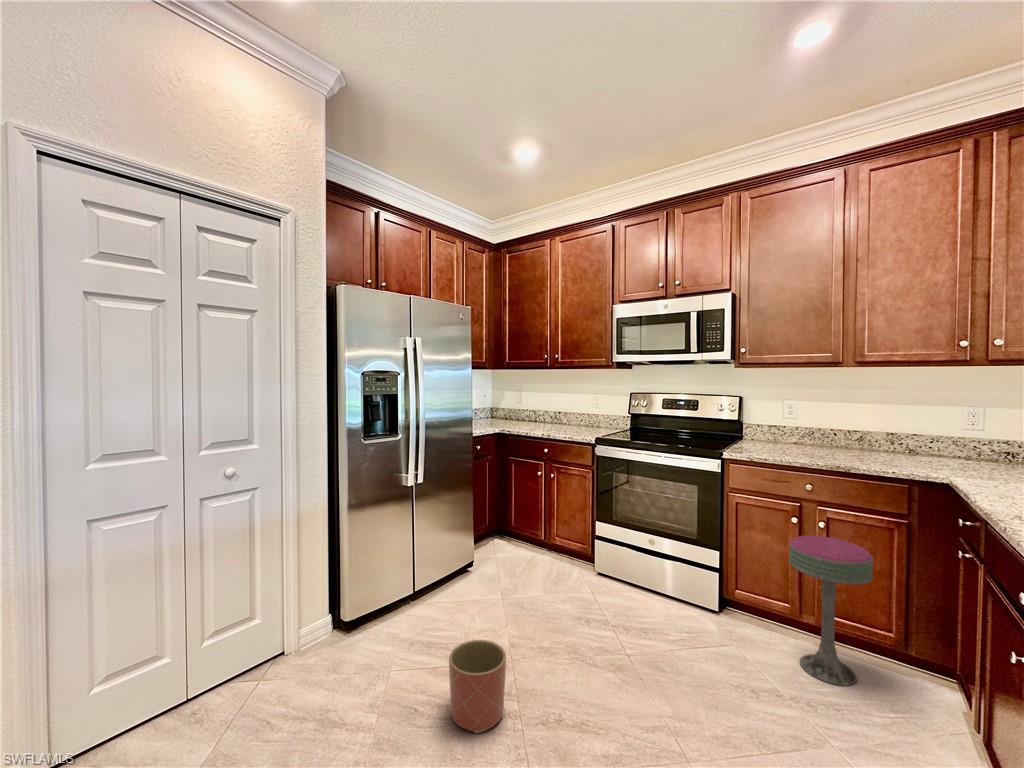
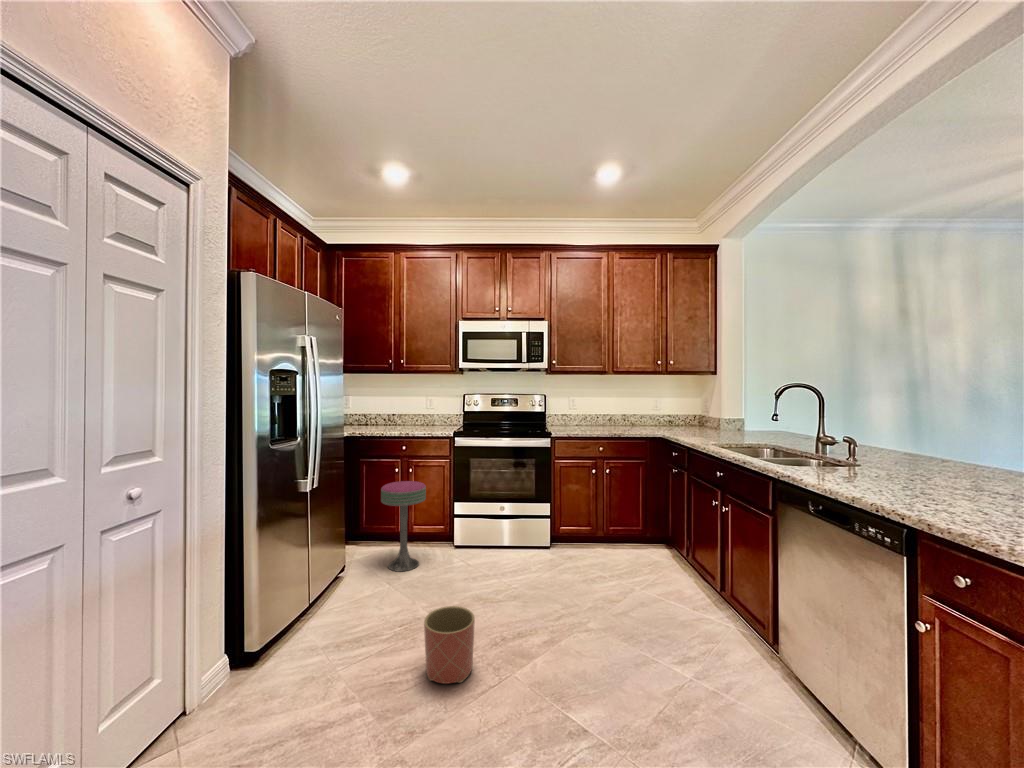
bar stool: present [789,536,873,686] -> present [381,481,426,572]

